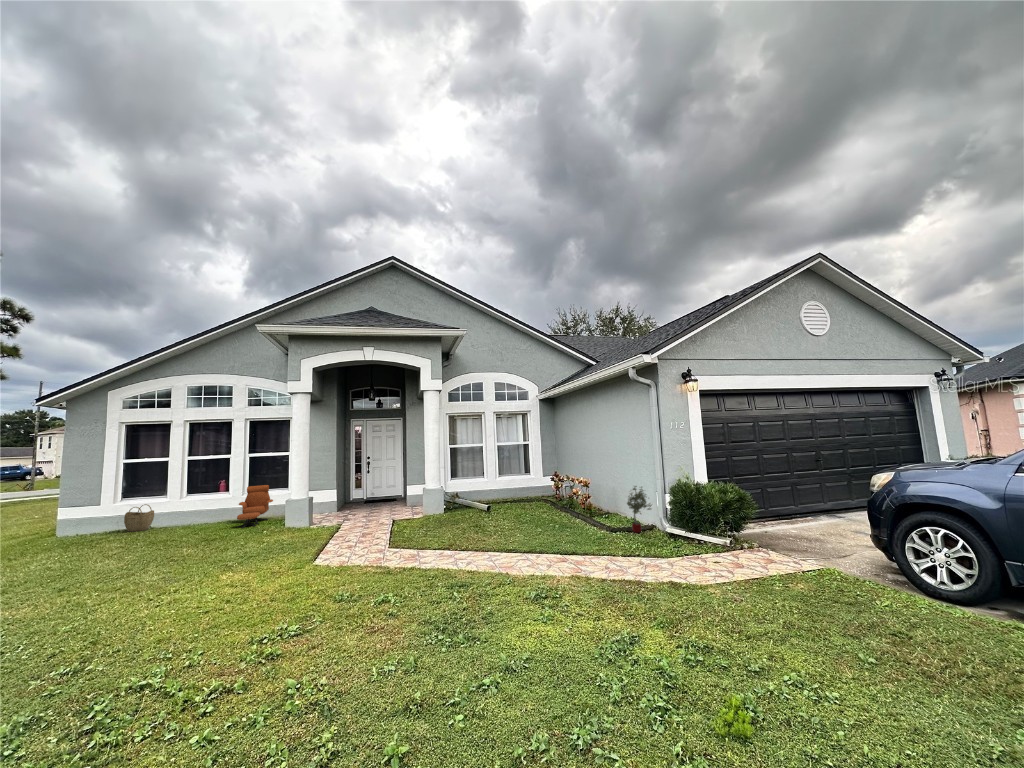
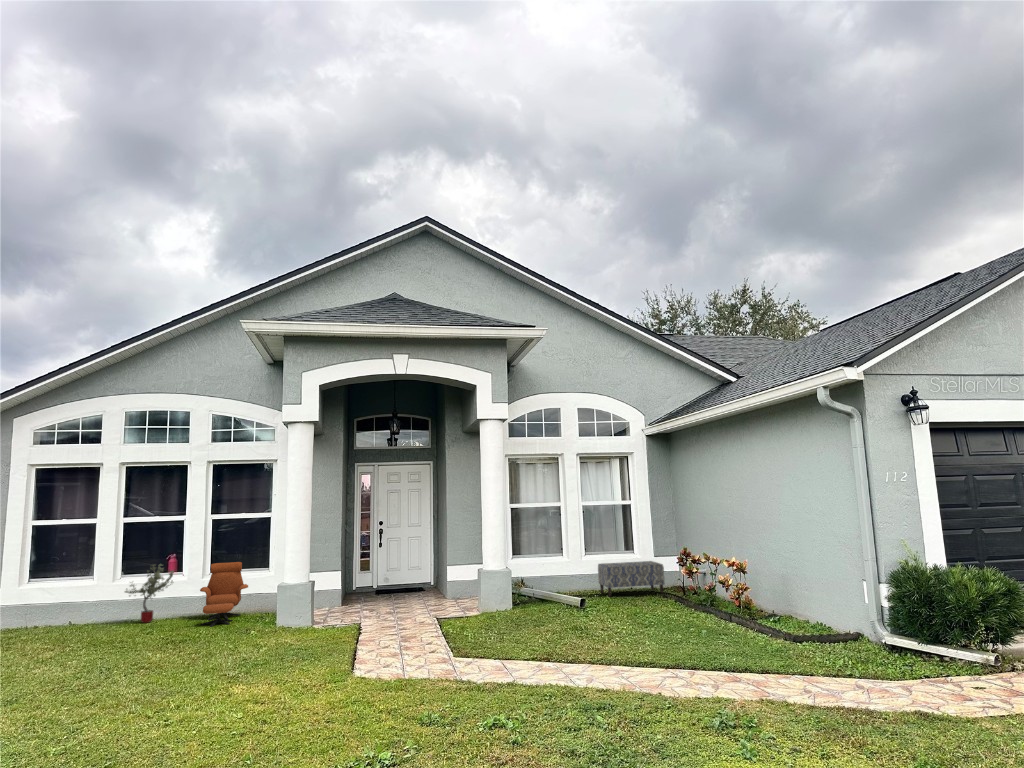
bench: none [508,479,550,503] -> present [598,561,665,597]
potted tree: present [627,486,652,533] -> present [125,564,174,623]
woven basket: present [124,504,154,532] -> none [39,588,79,629]

